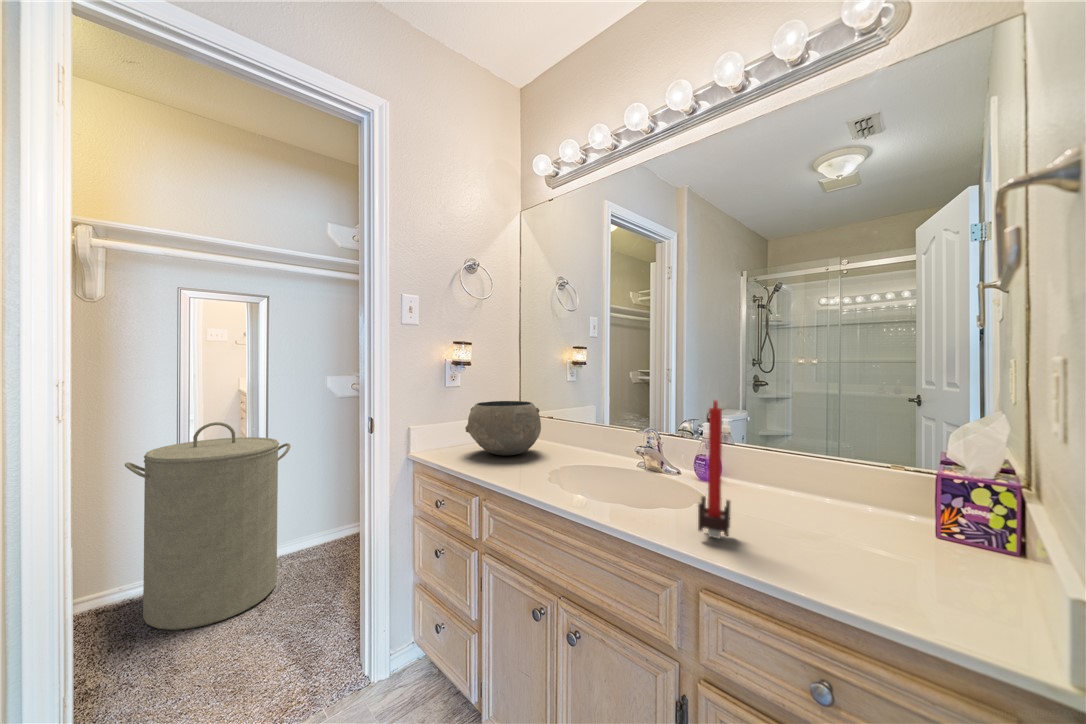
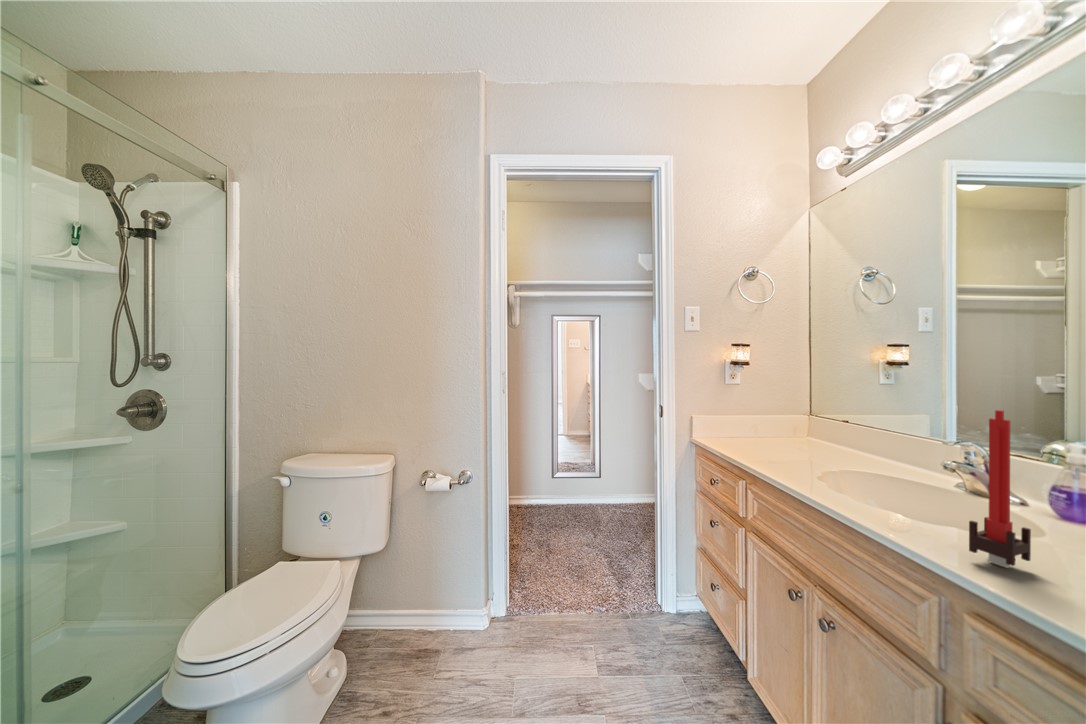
ceramic bowl: present [465,401,541,455] -> none [742,400,826,453]
laundry hamper: present [125,422,291,630] -> none [528,403,613,535]

